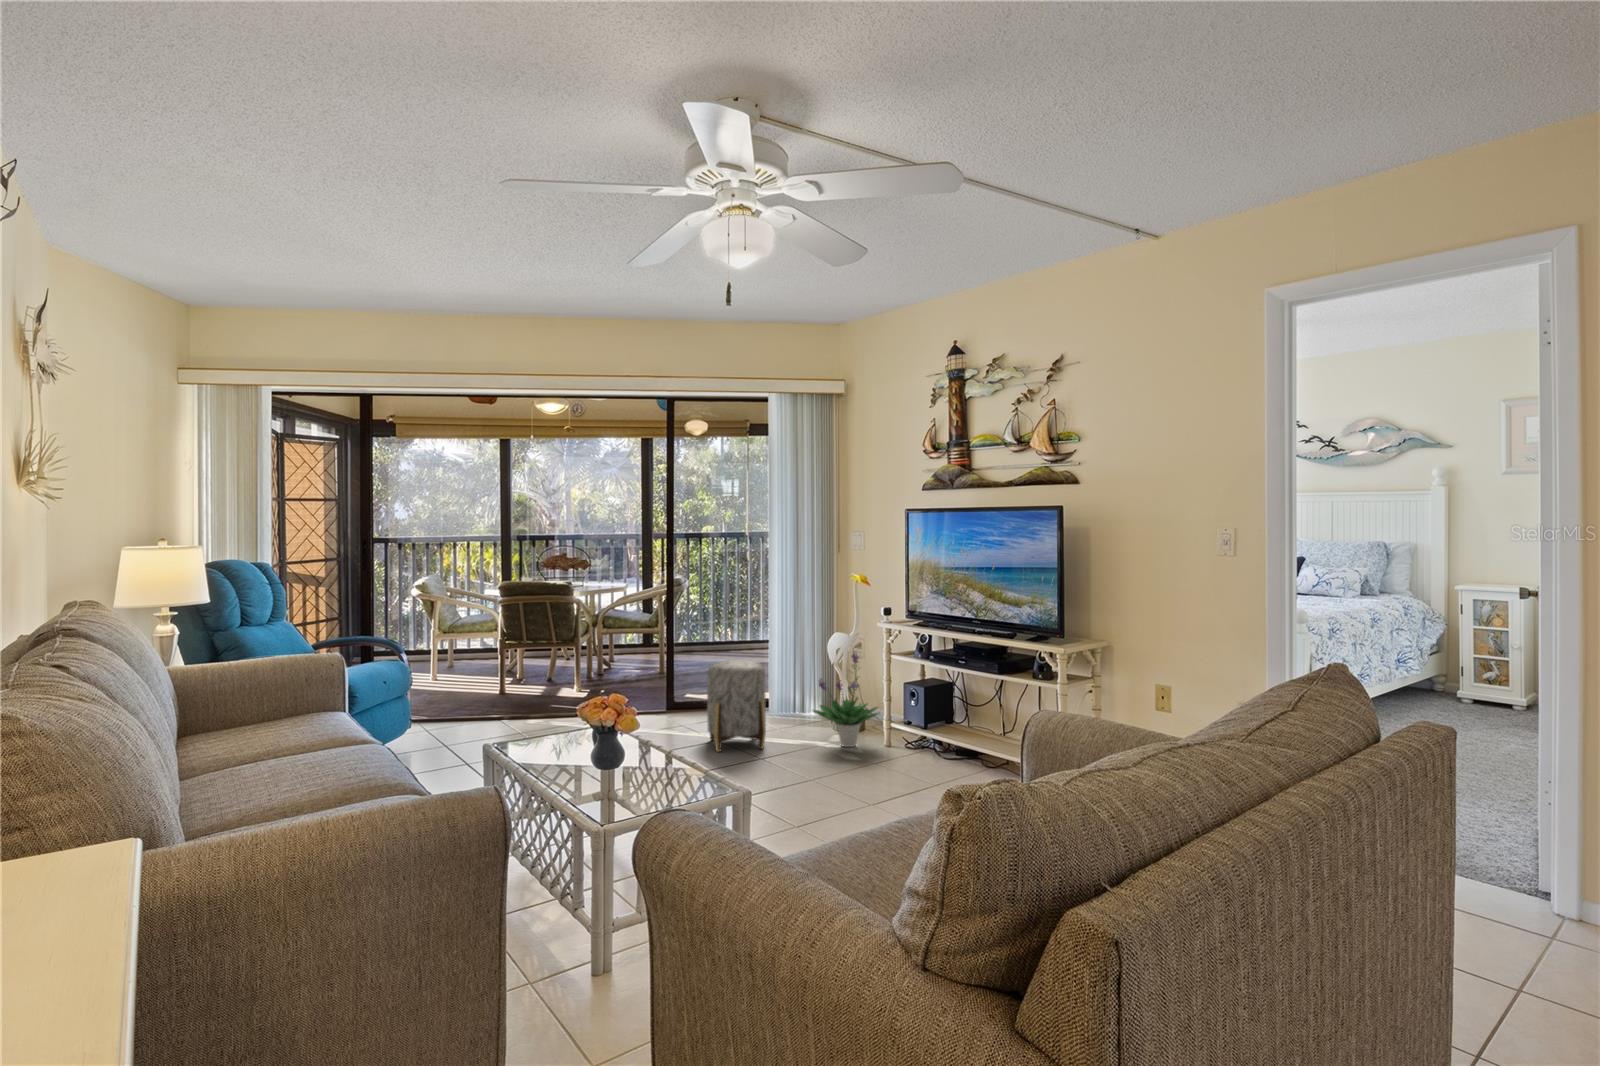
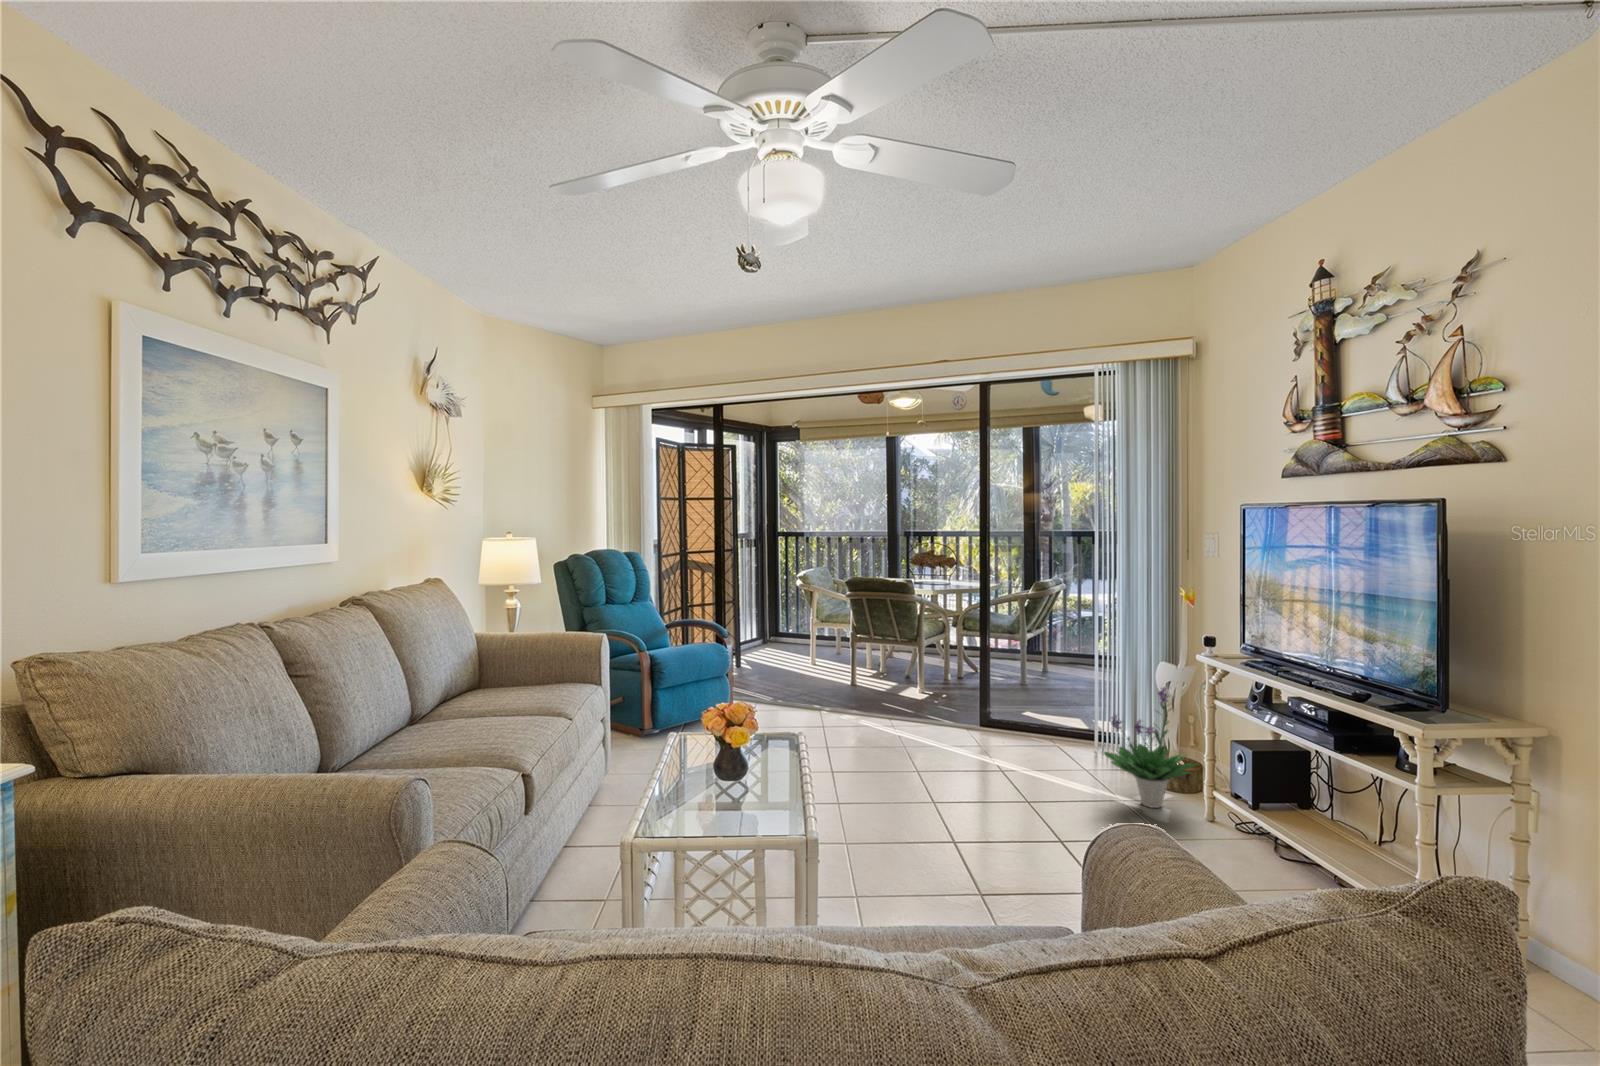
stool: present [707,660,766,752] -> none [982,678,1052,787]

